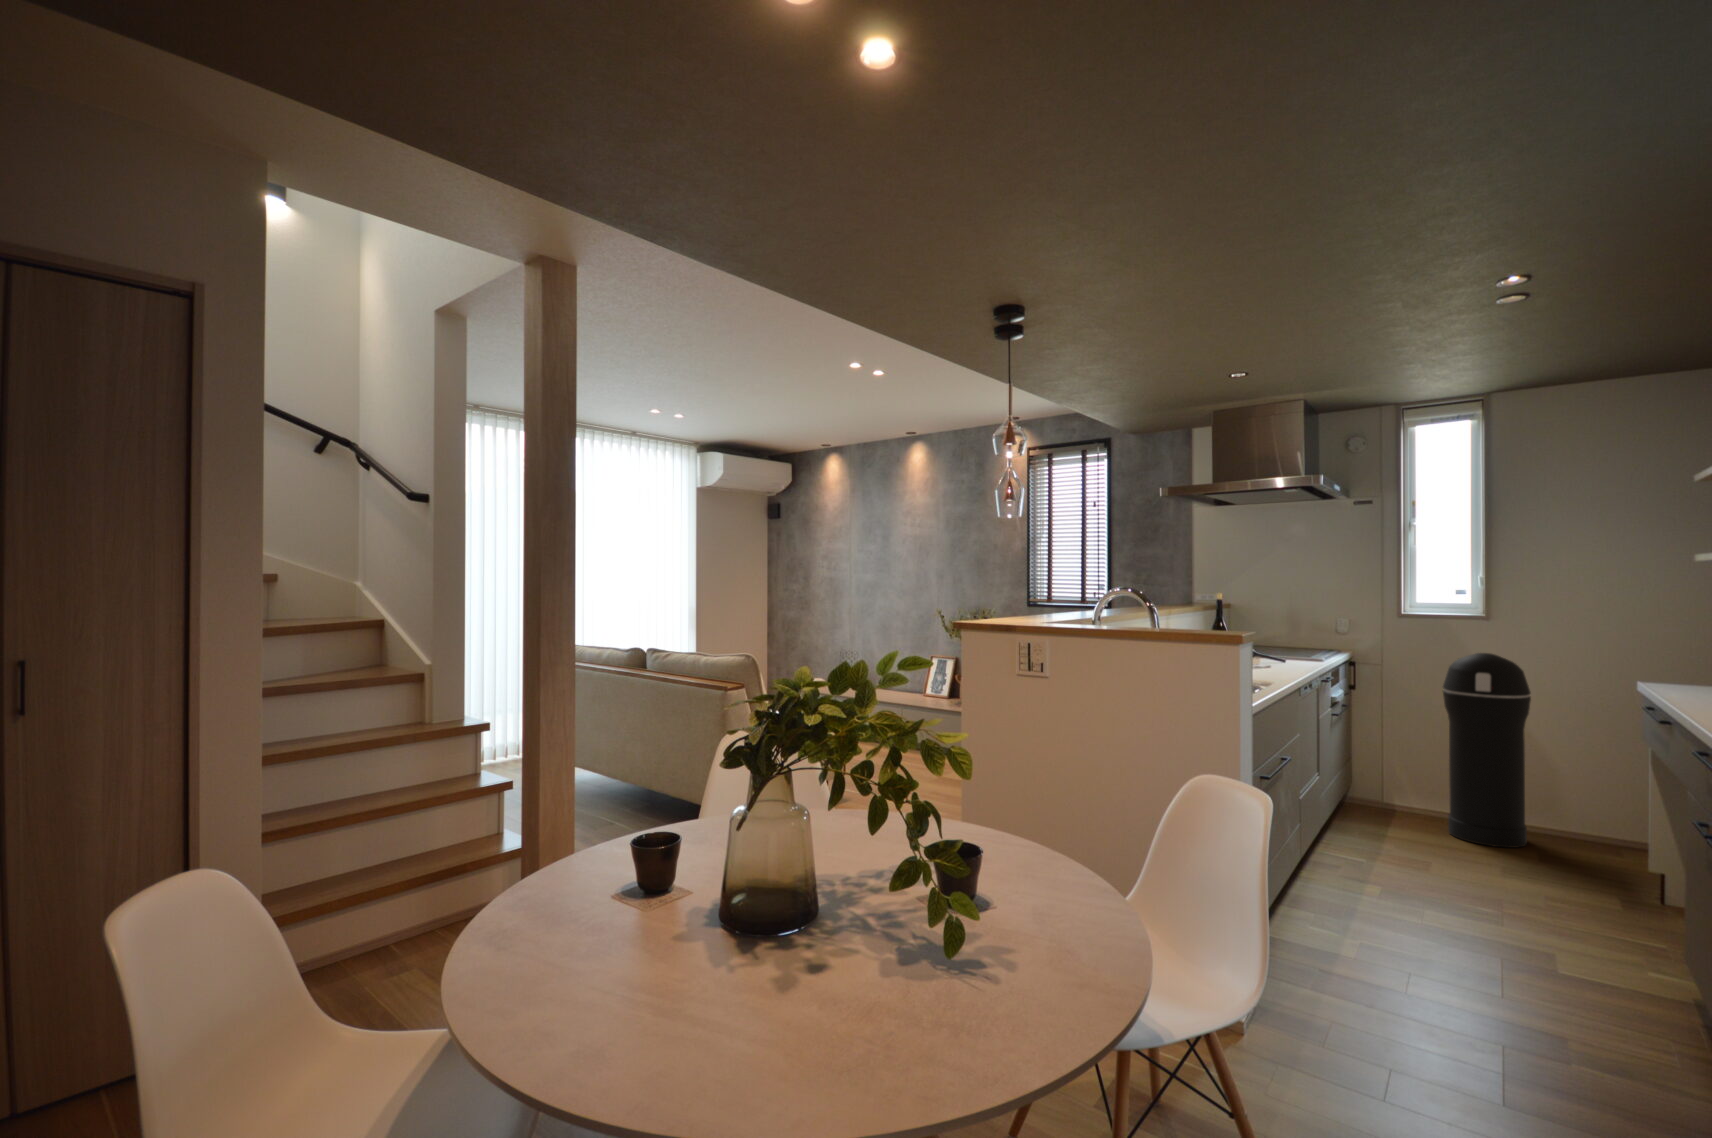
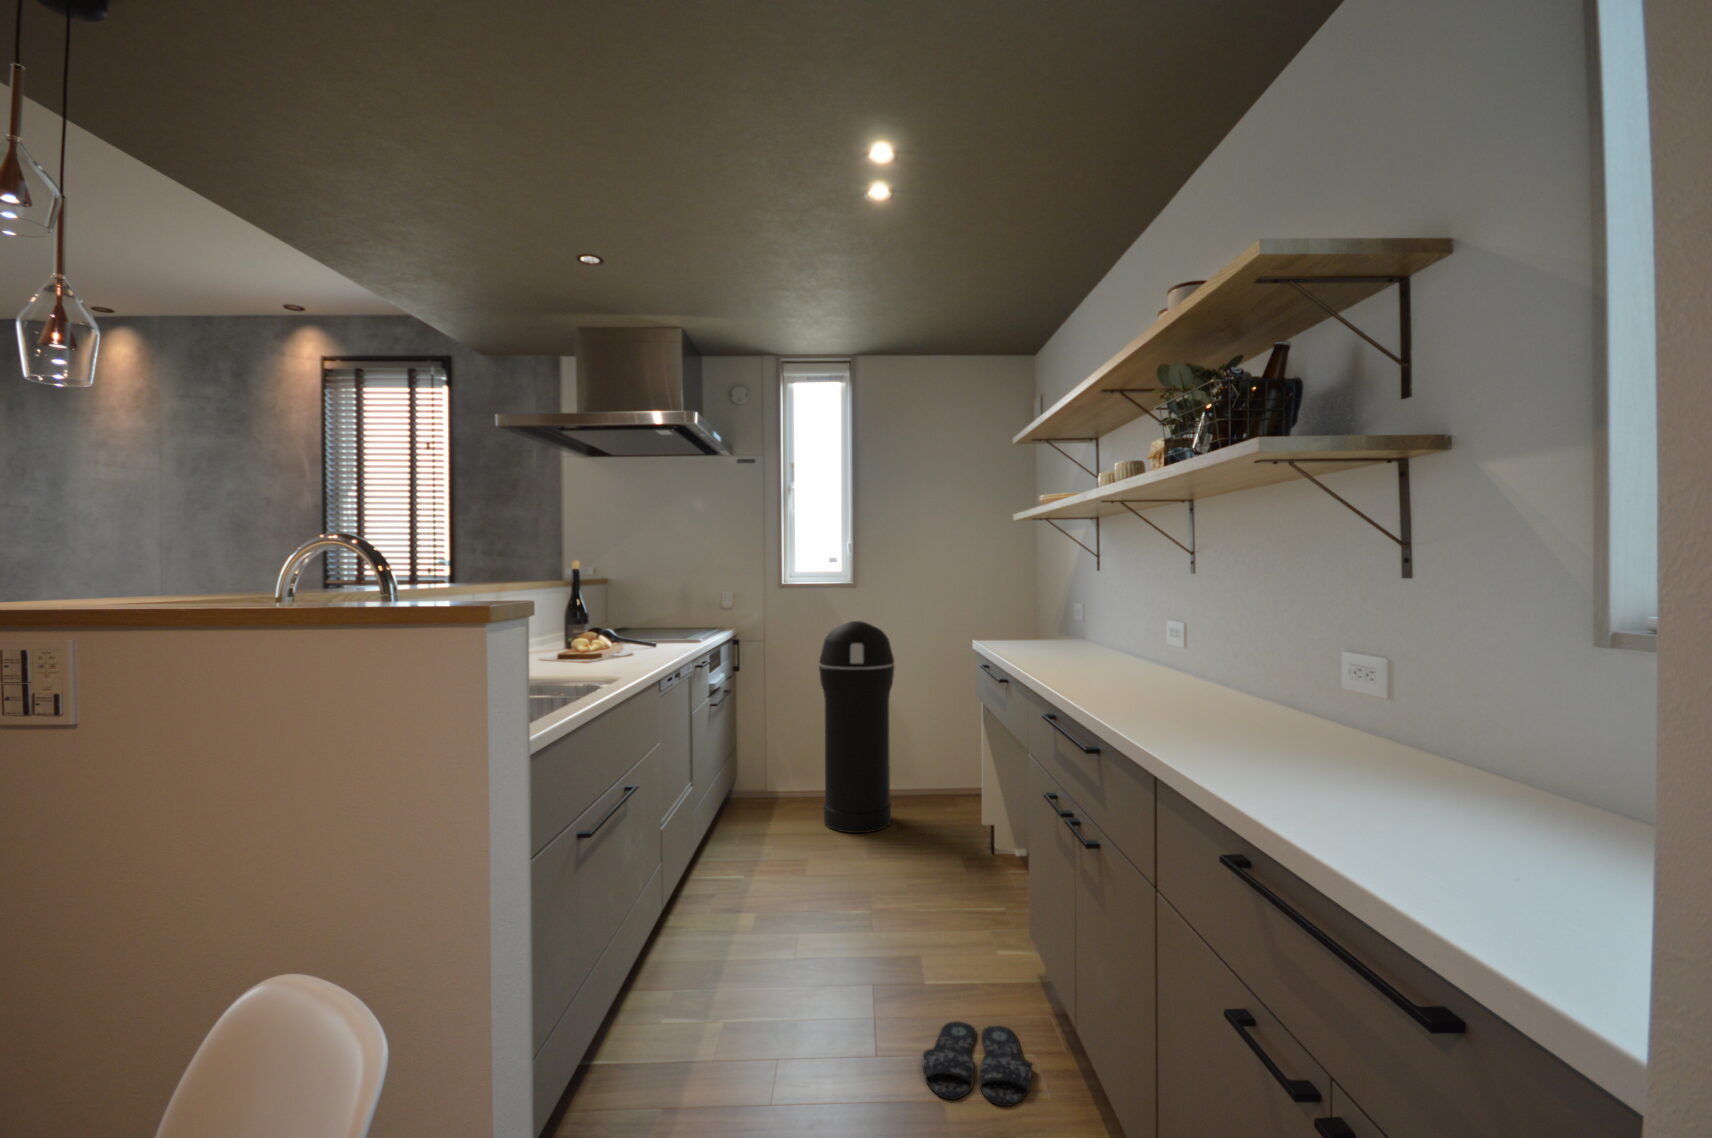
slippers: none [1511,968,1621,1018] -> present [923,1021,1032,1106]

